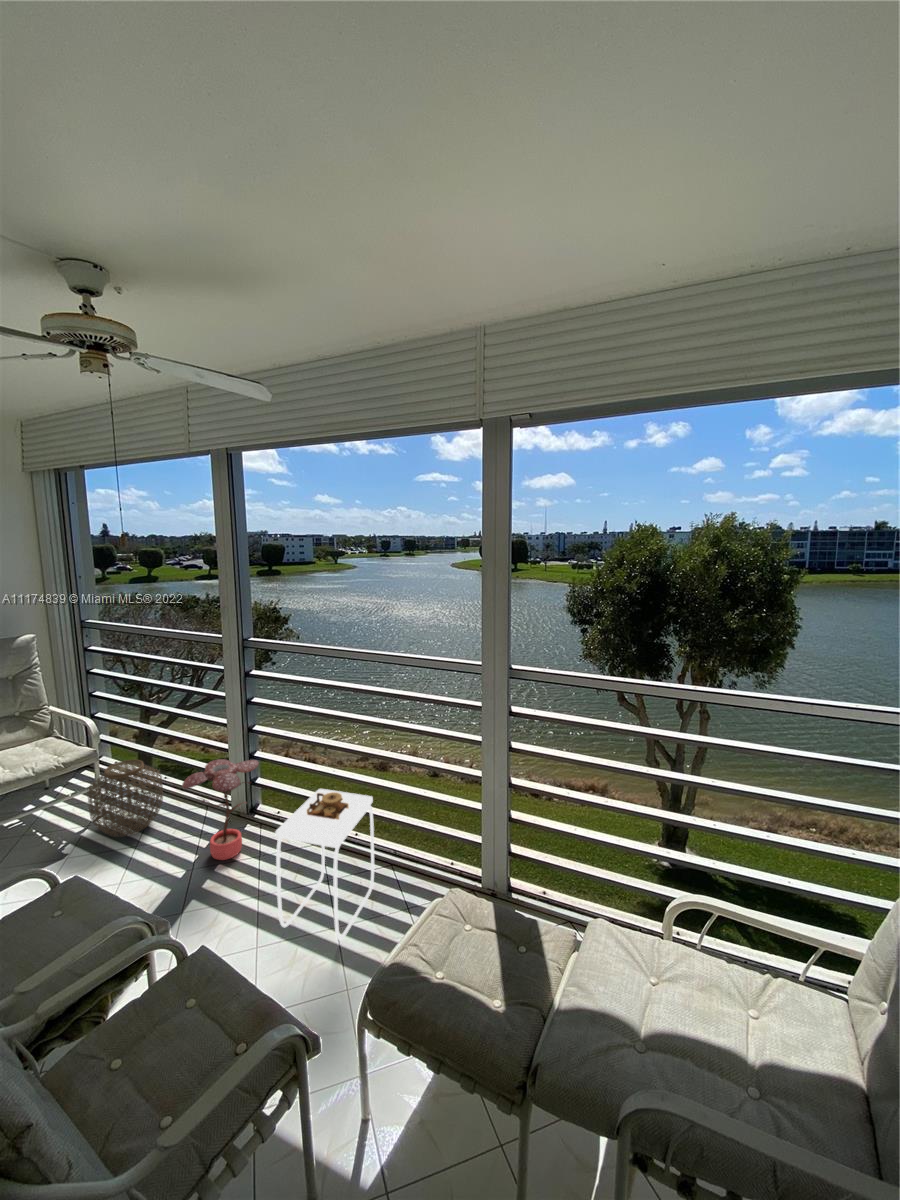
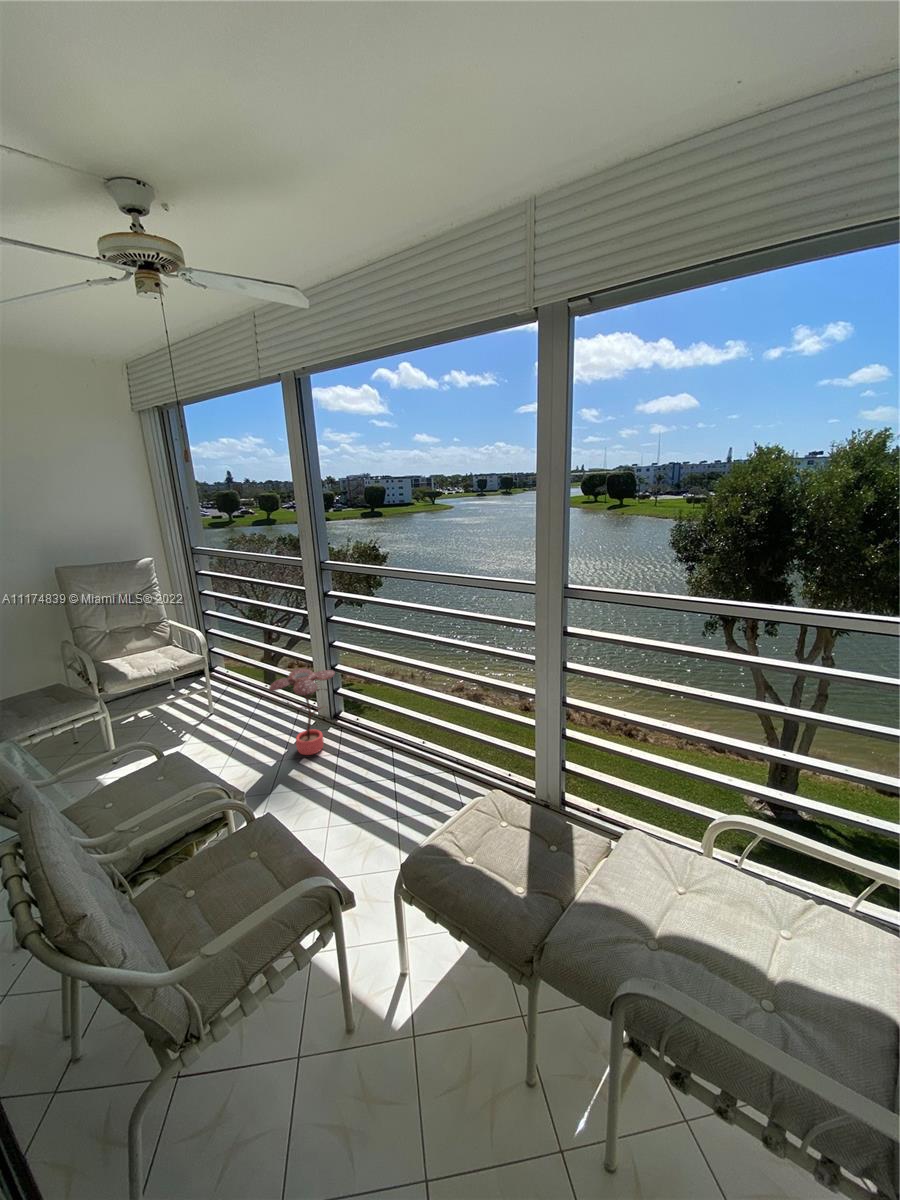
woven basket: present [88,760,163,837] -> none [198,666,260,731]
side table: present [275,789,374,940] -> none [341,697,435,829]

